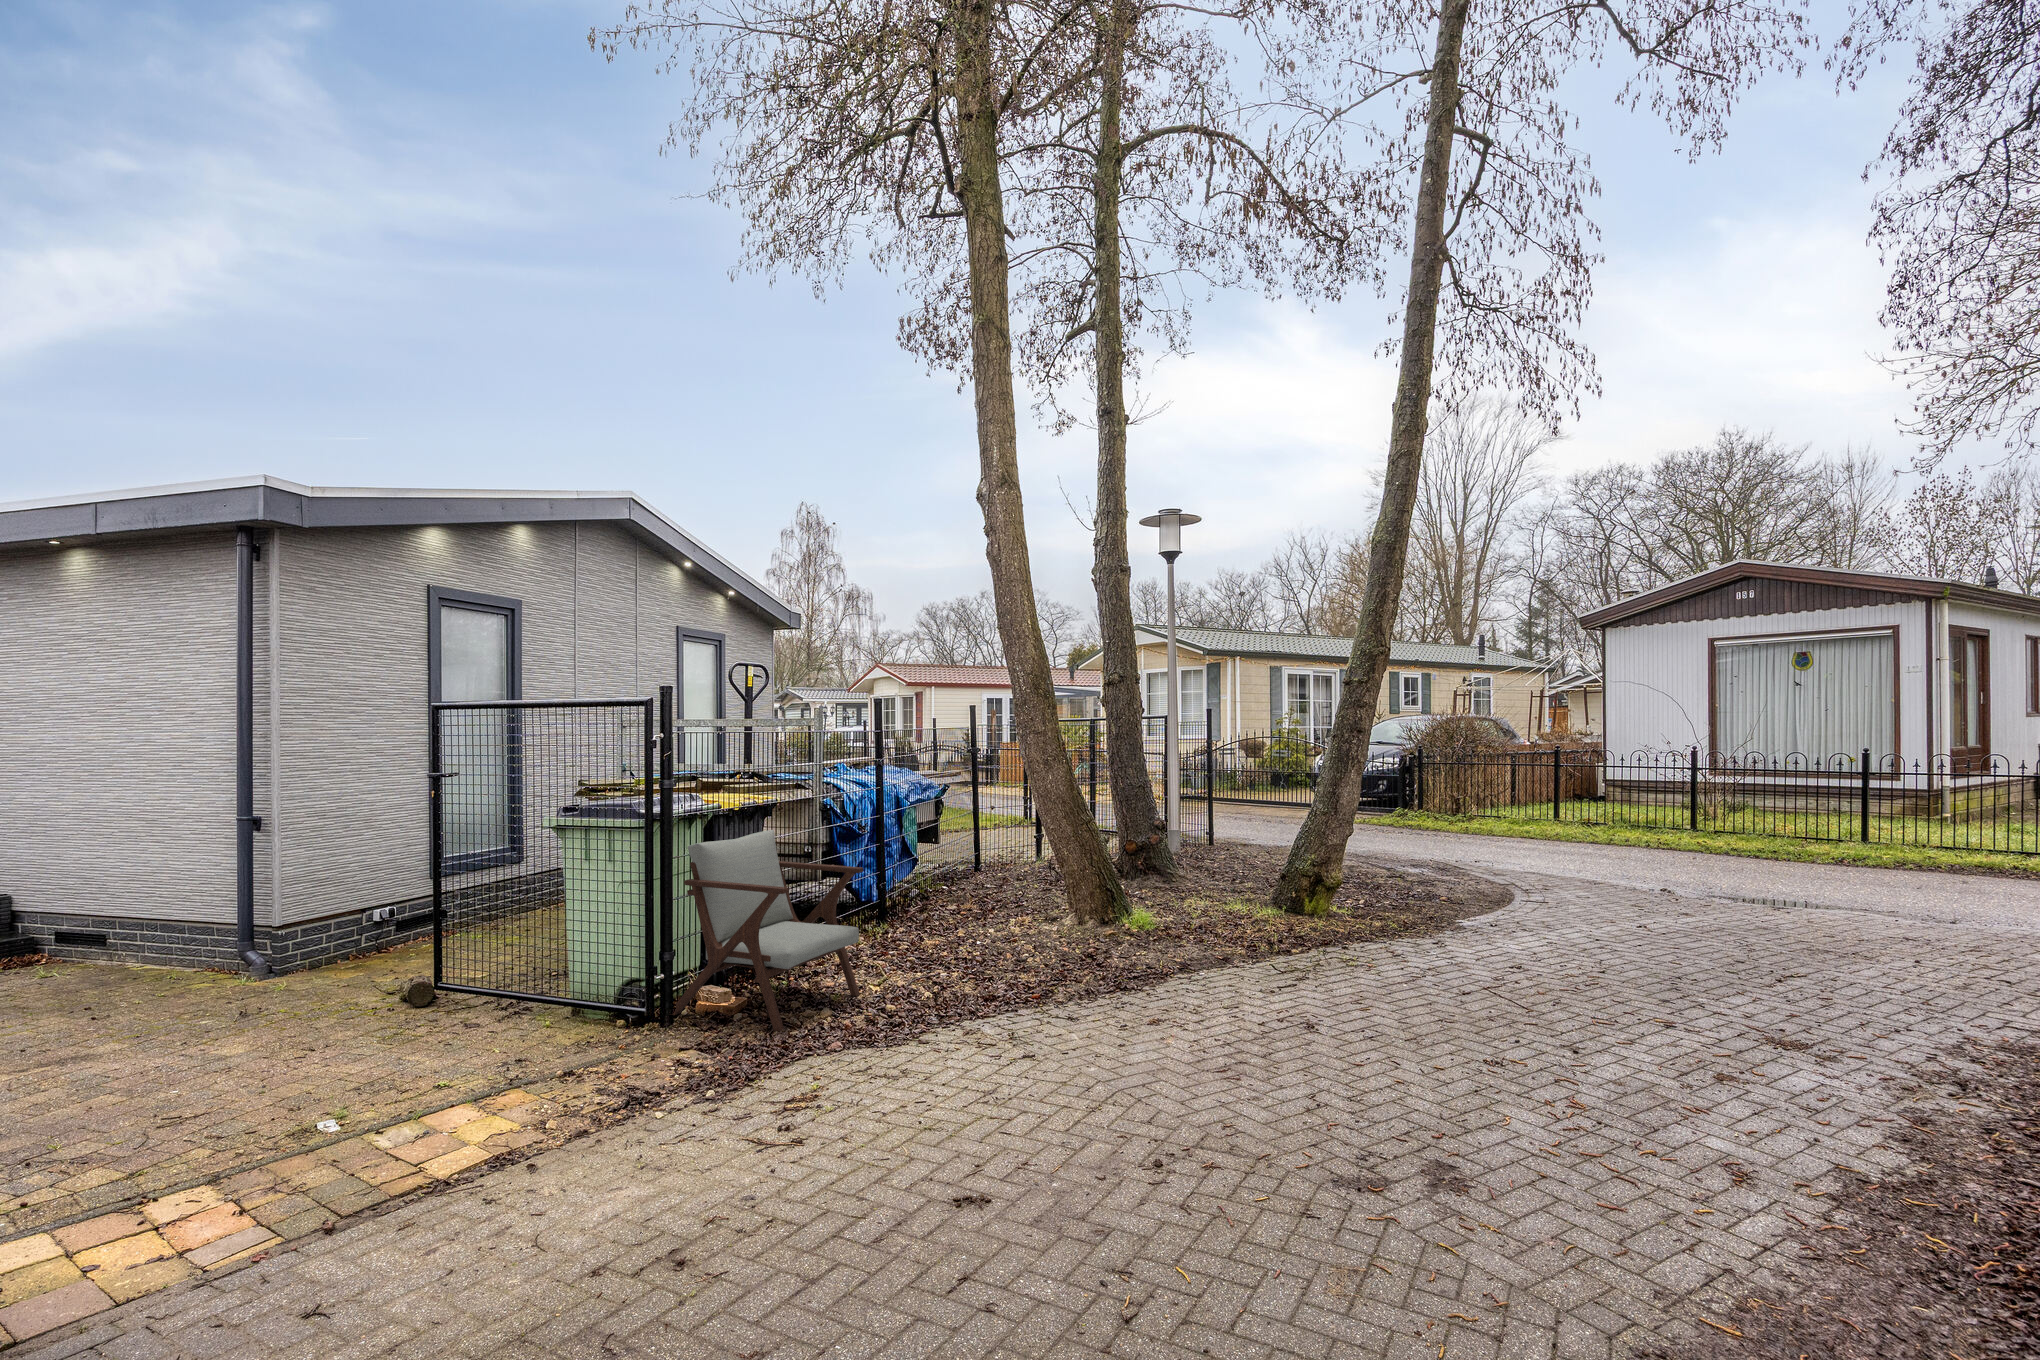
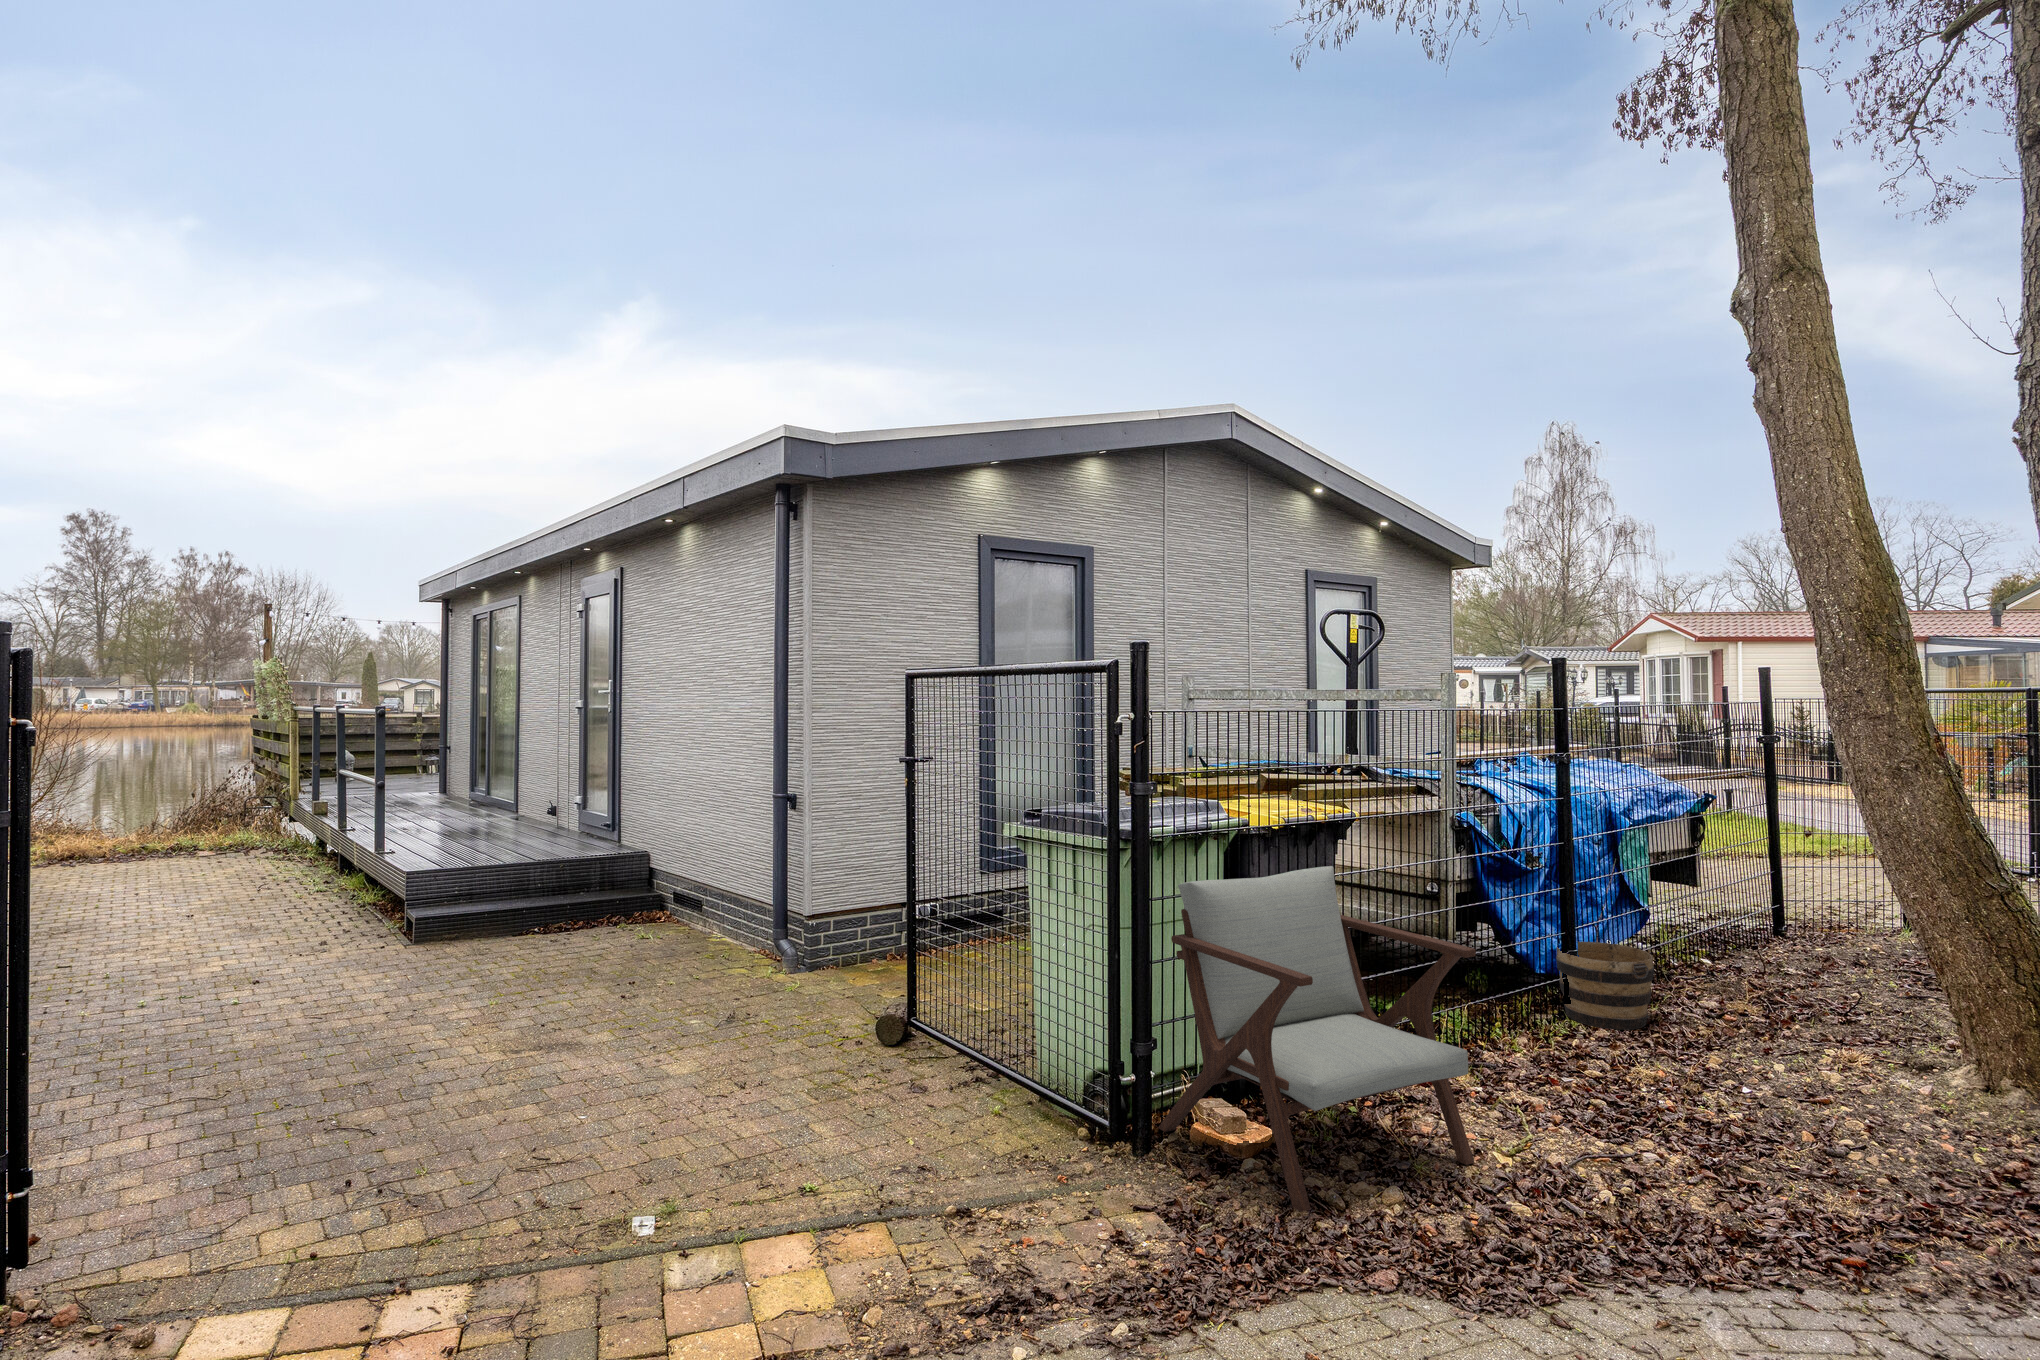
bucket: none [874,876,927,927] -> present [1556,942,1654,1030]

